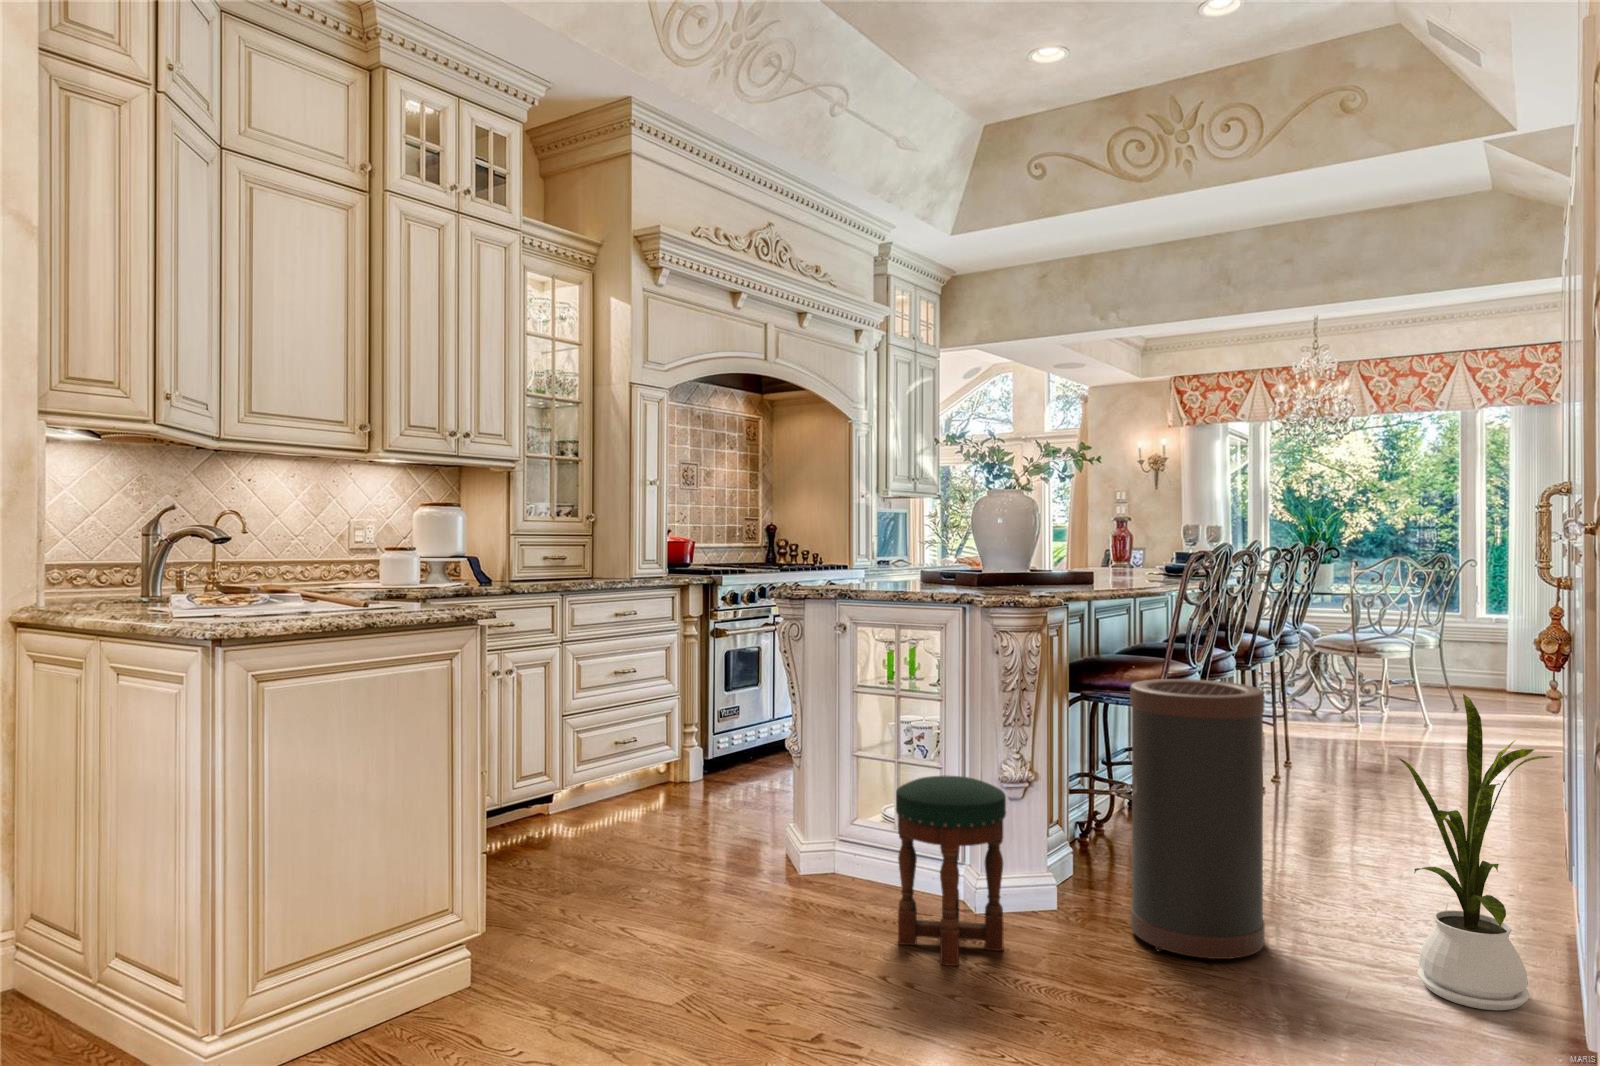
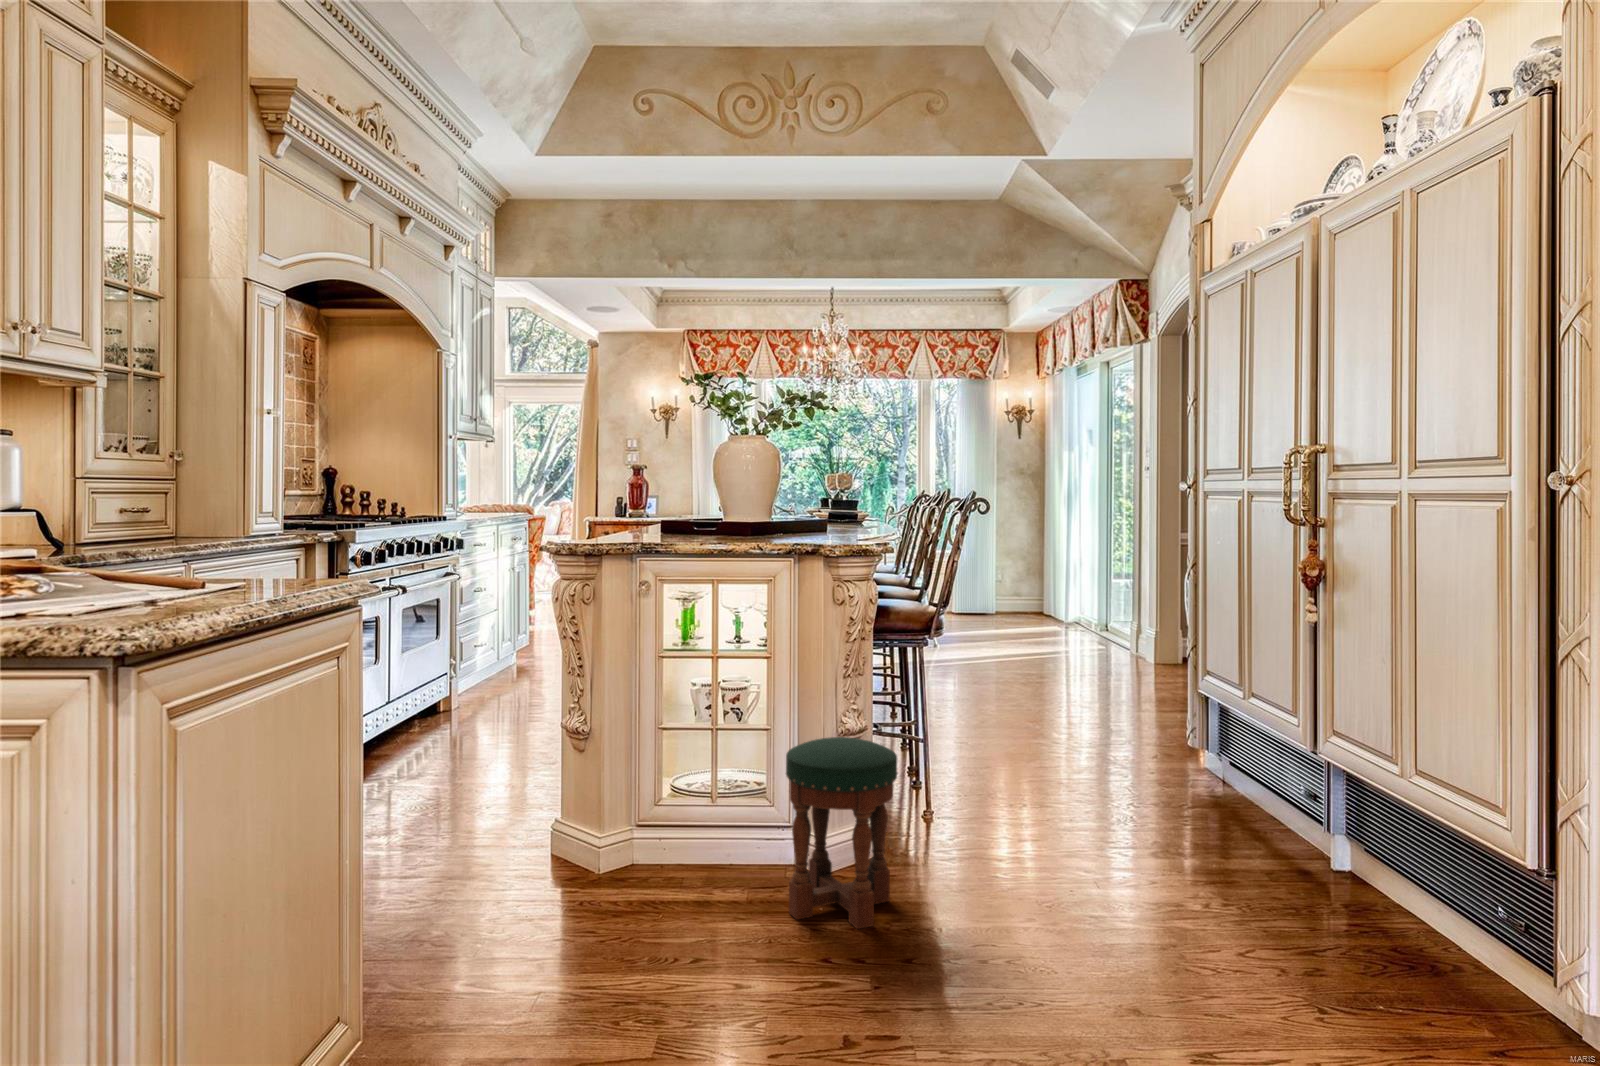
trash can: present [1130,679,1265,959] -> none [953,622,1072,870]
house plant: present [1400,694,1551,1010] -> none [1159,618,1279,860]

